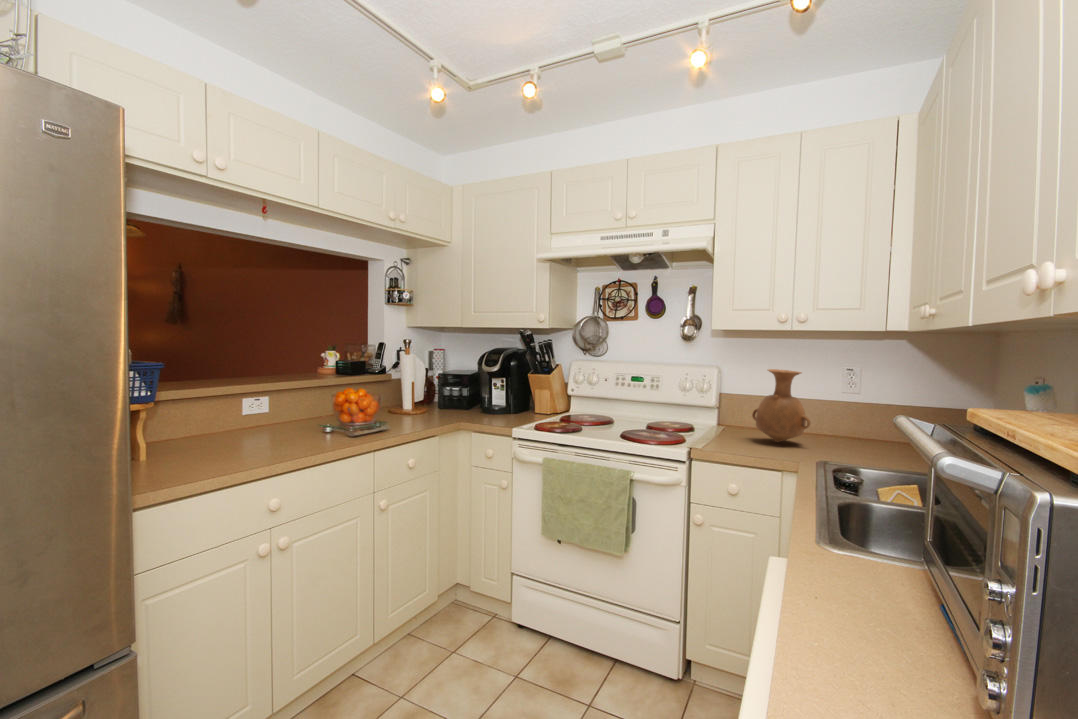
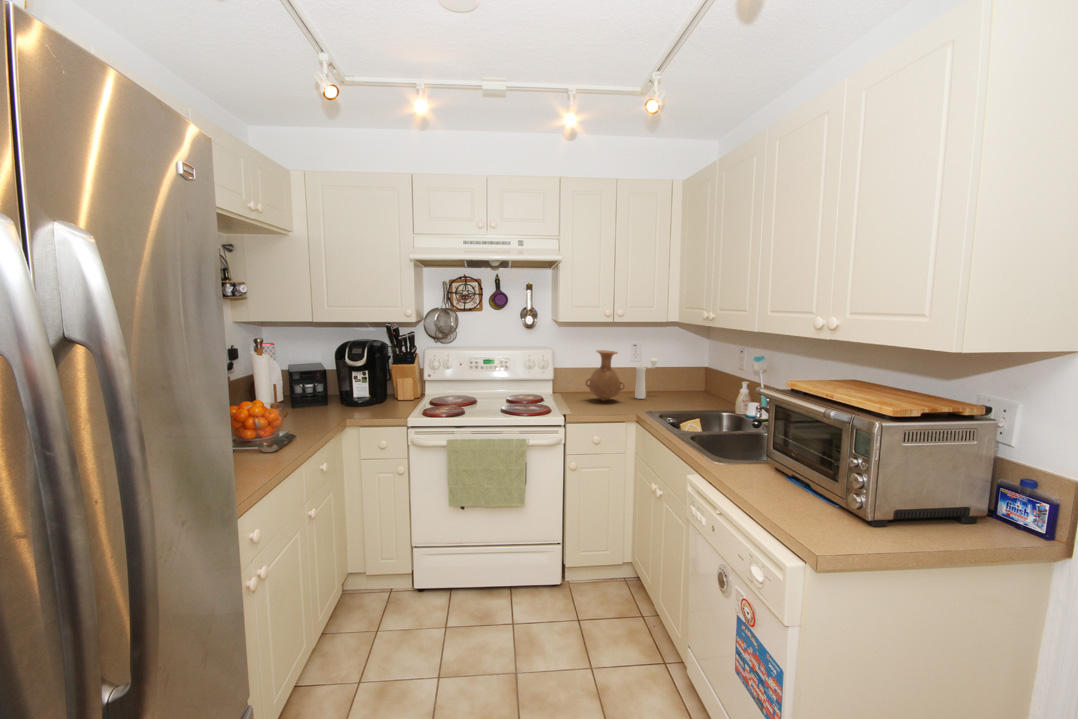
pepper mill: none [838,388,887,448] -> present [635,358,658,399]

